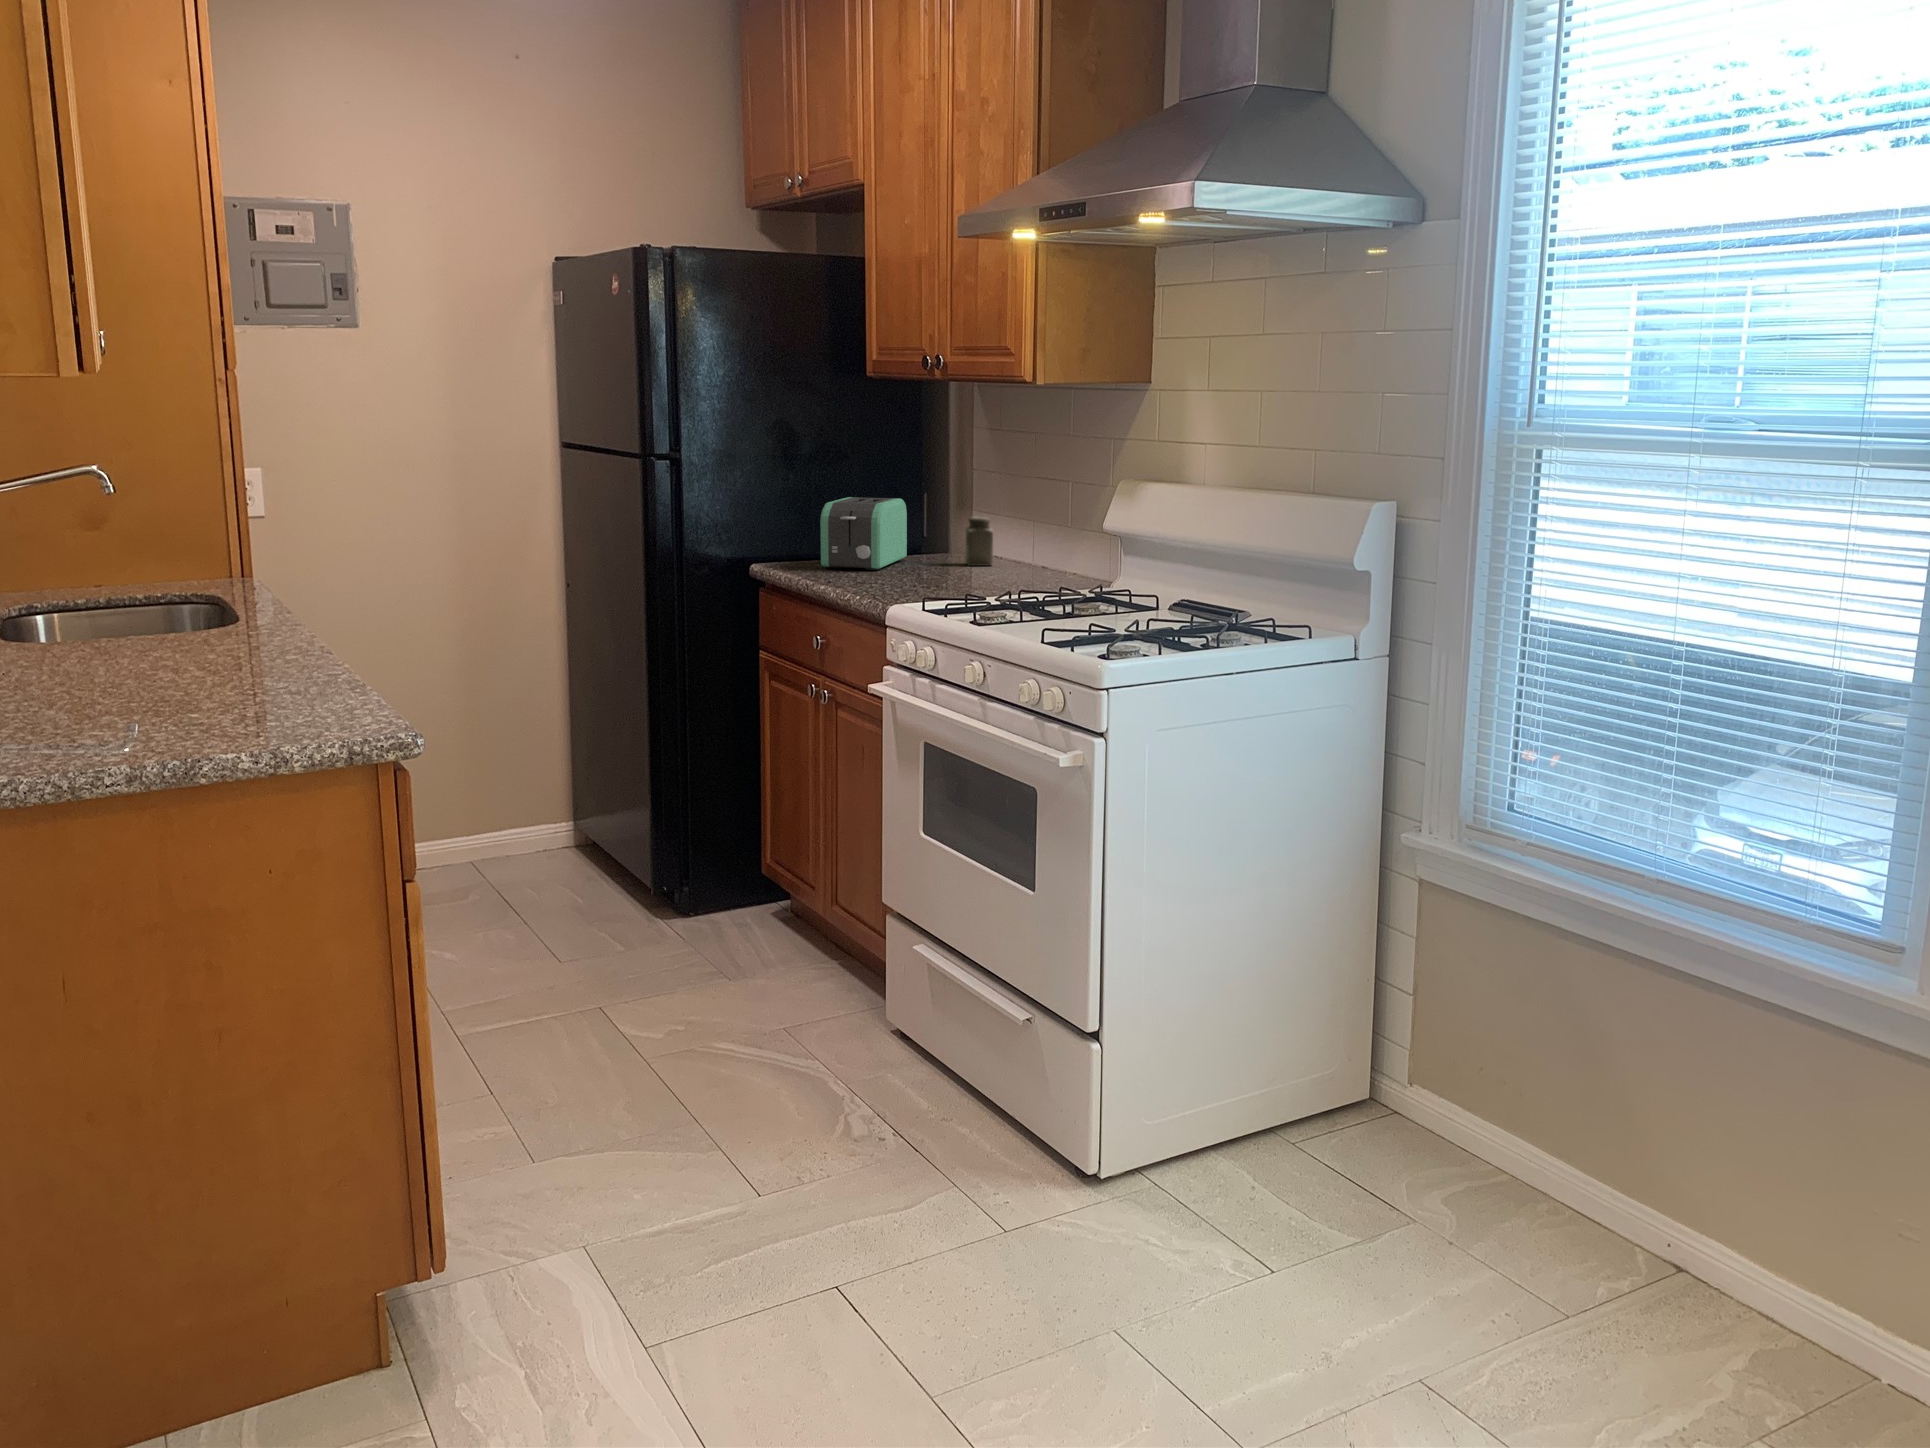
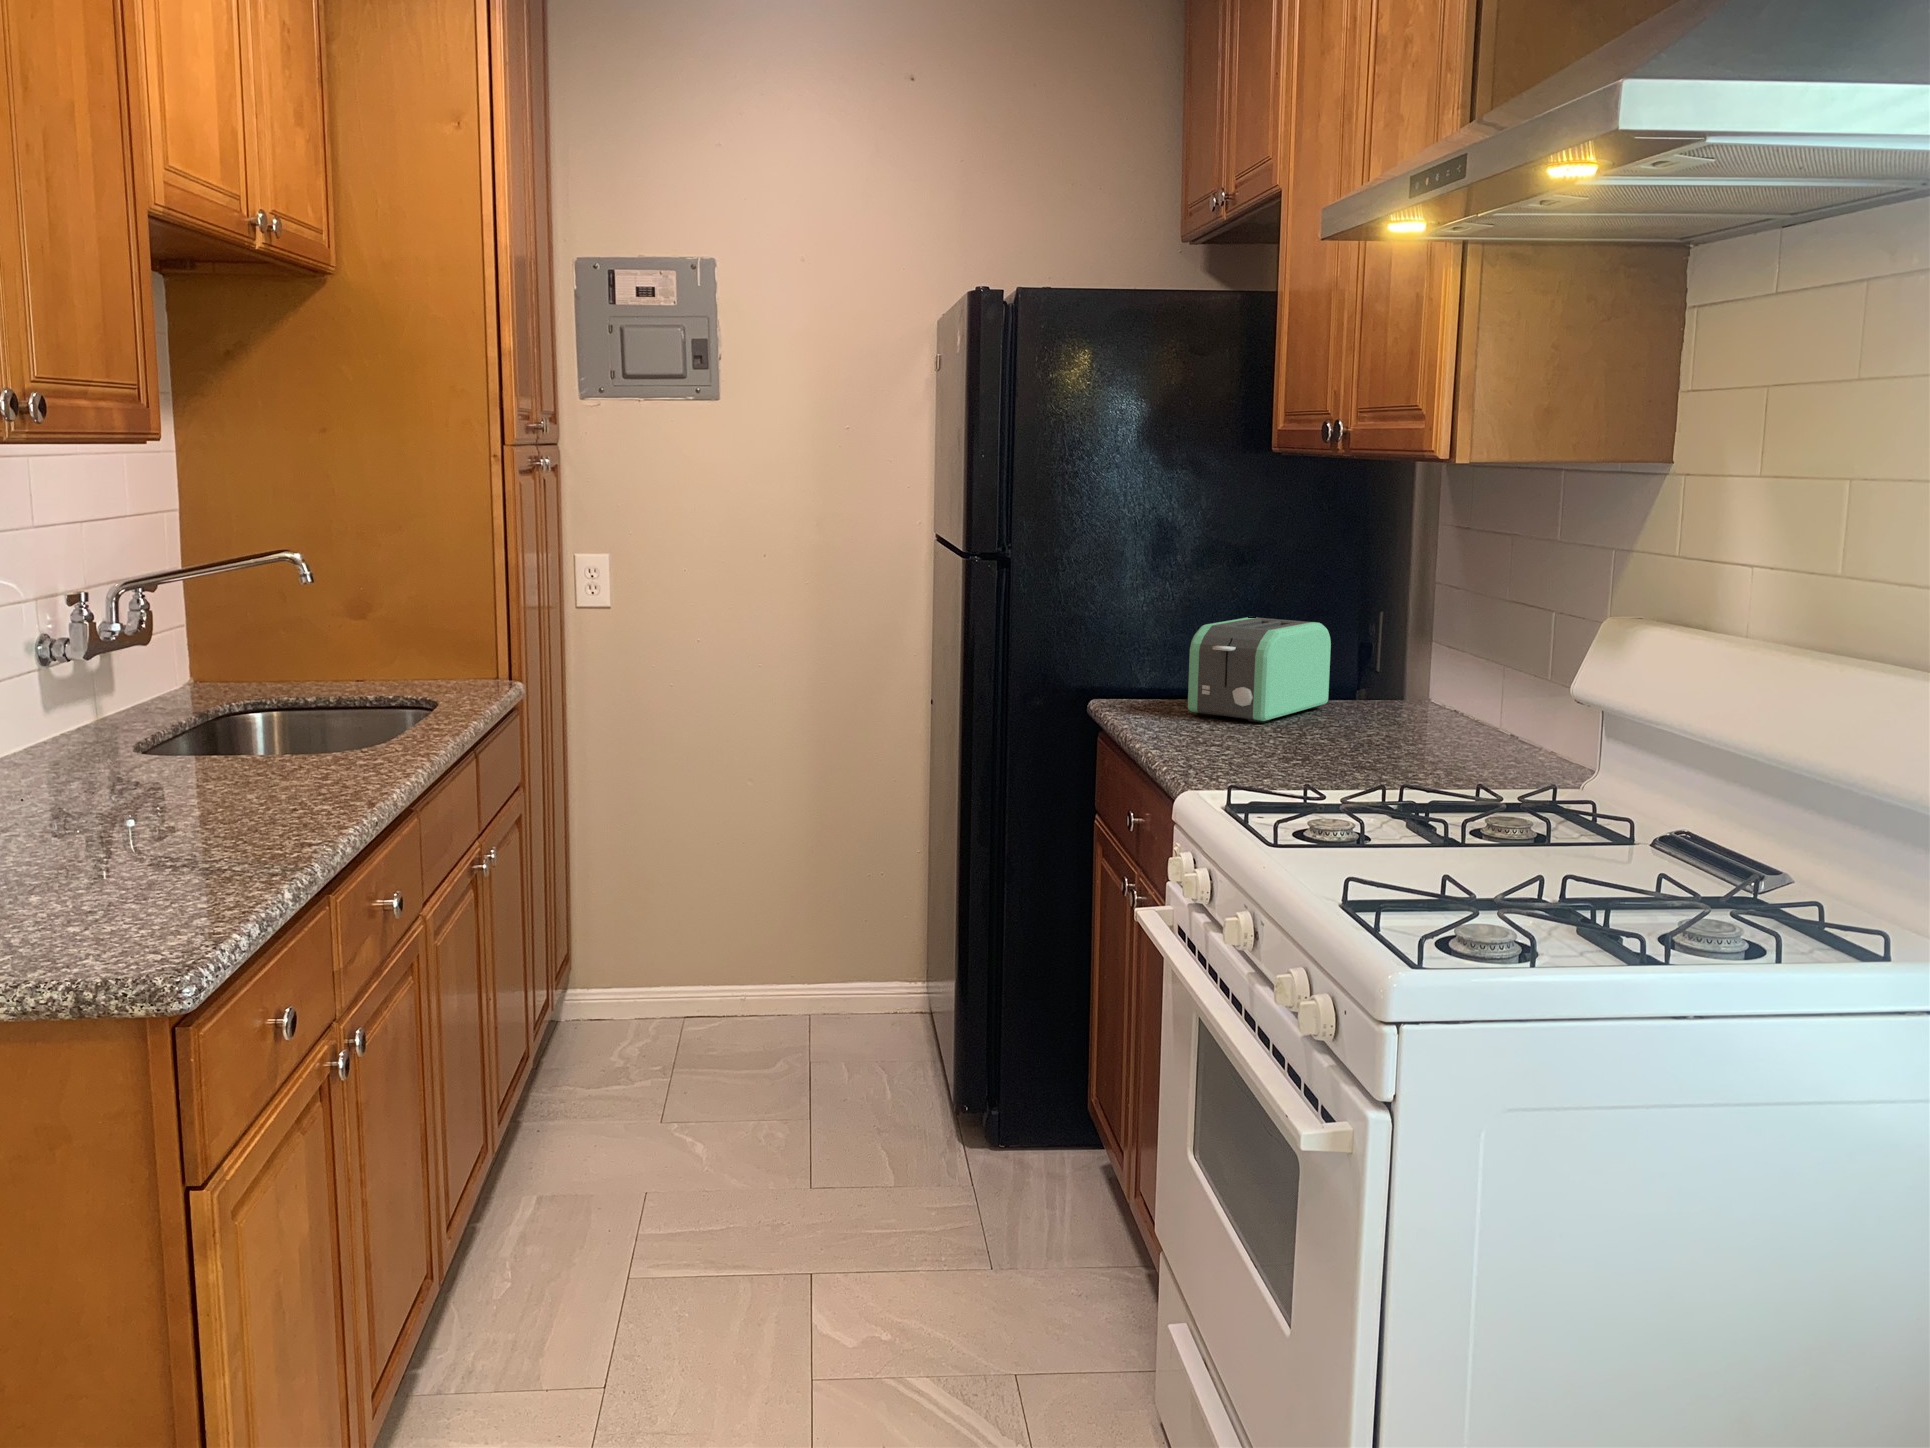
salt shaker: present [965,517,993,566] -> none [1405,654,1446,727]

